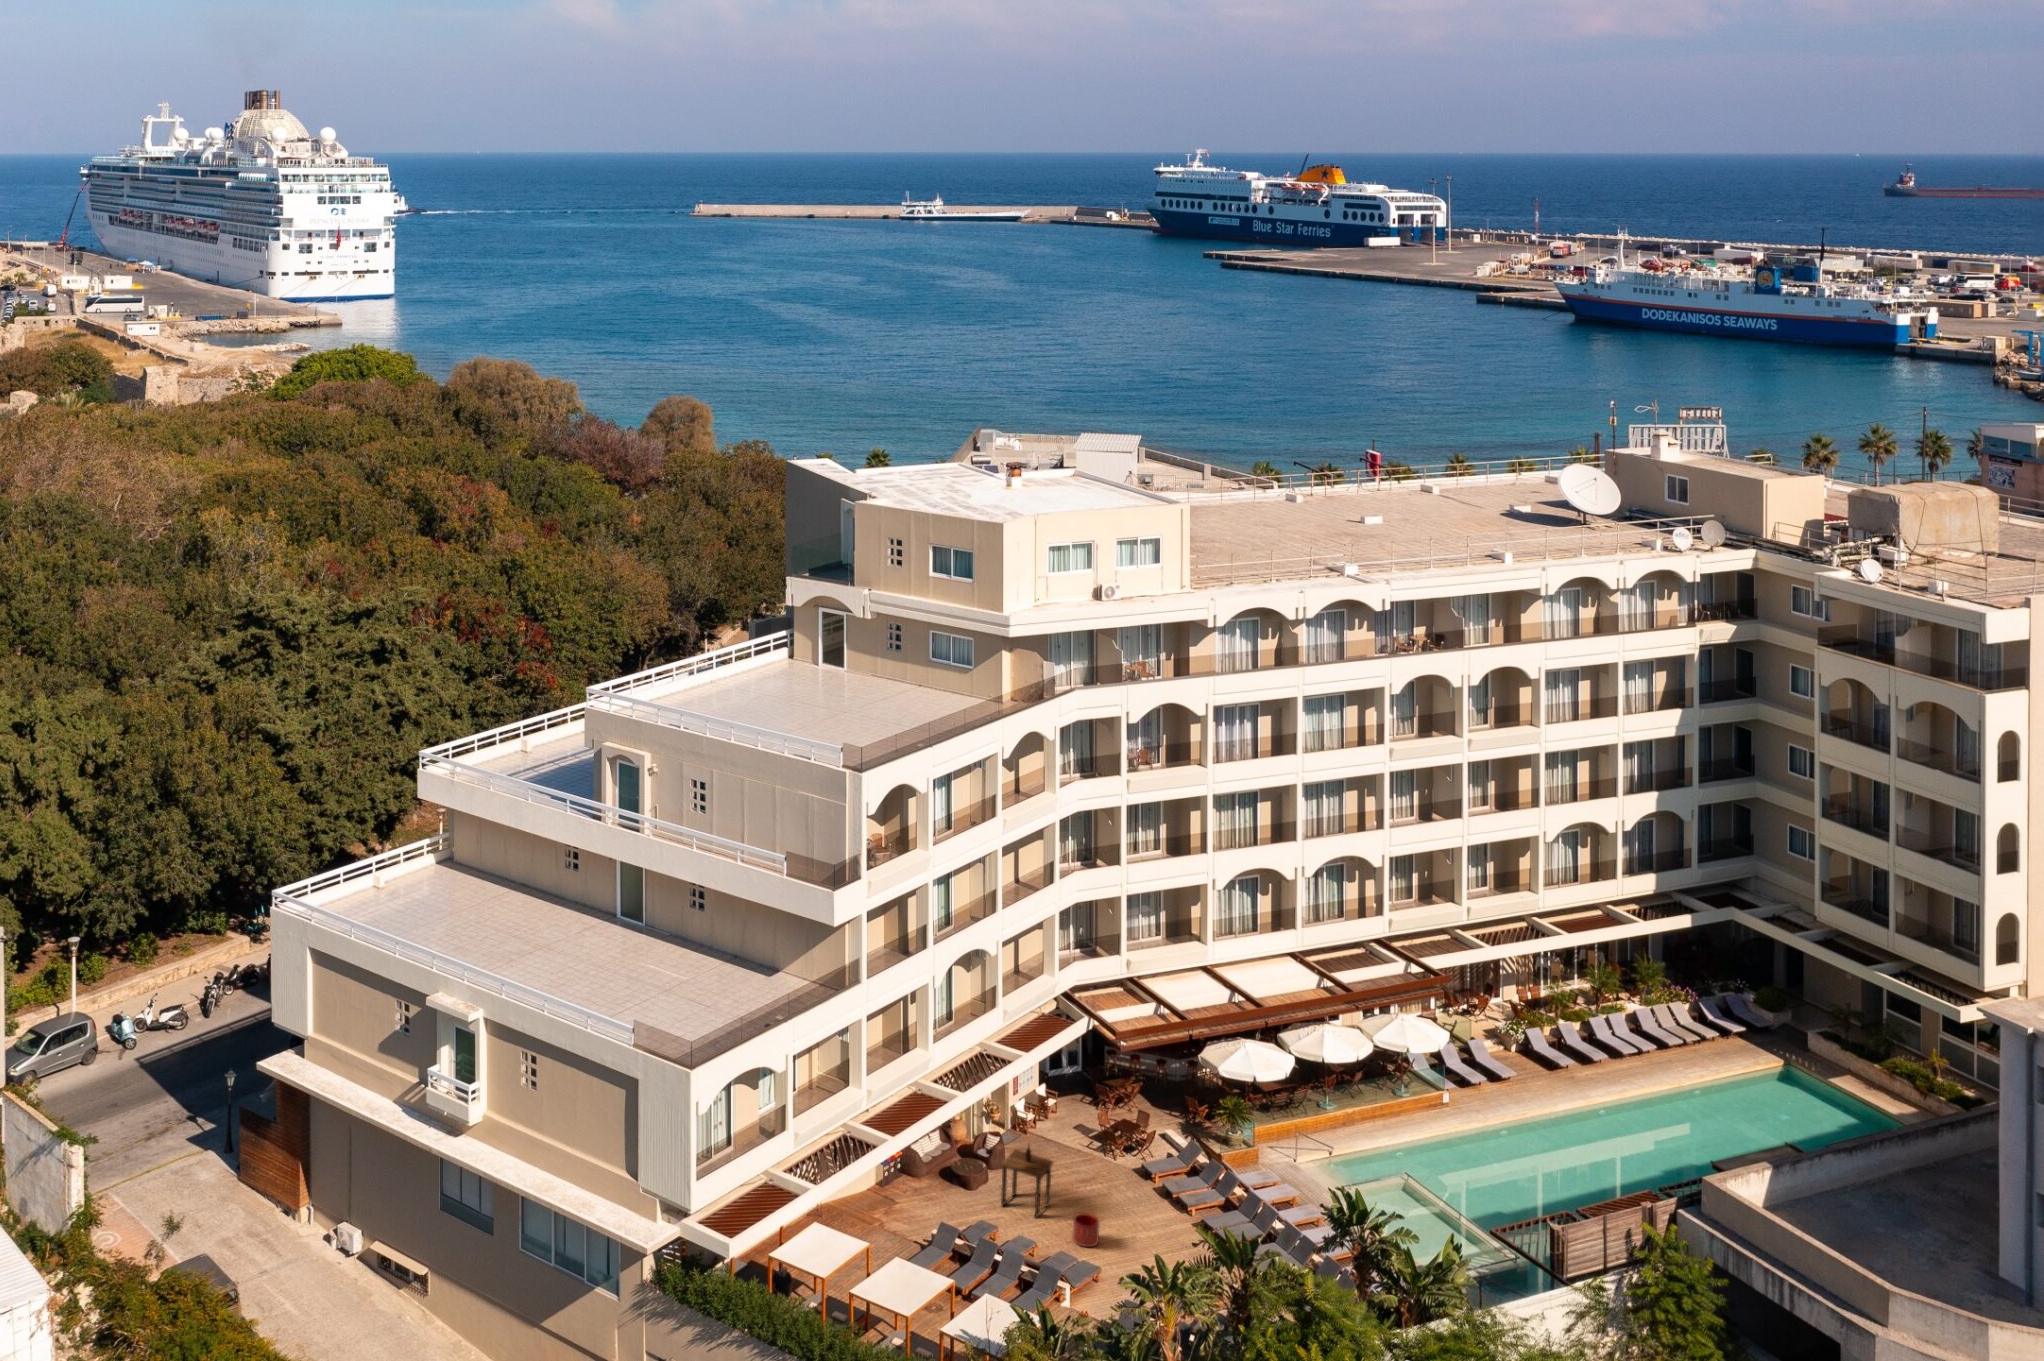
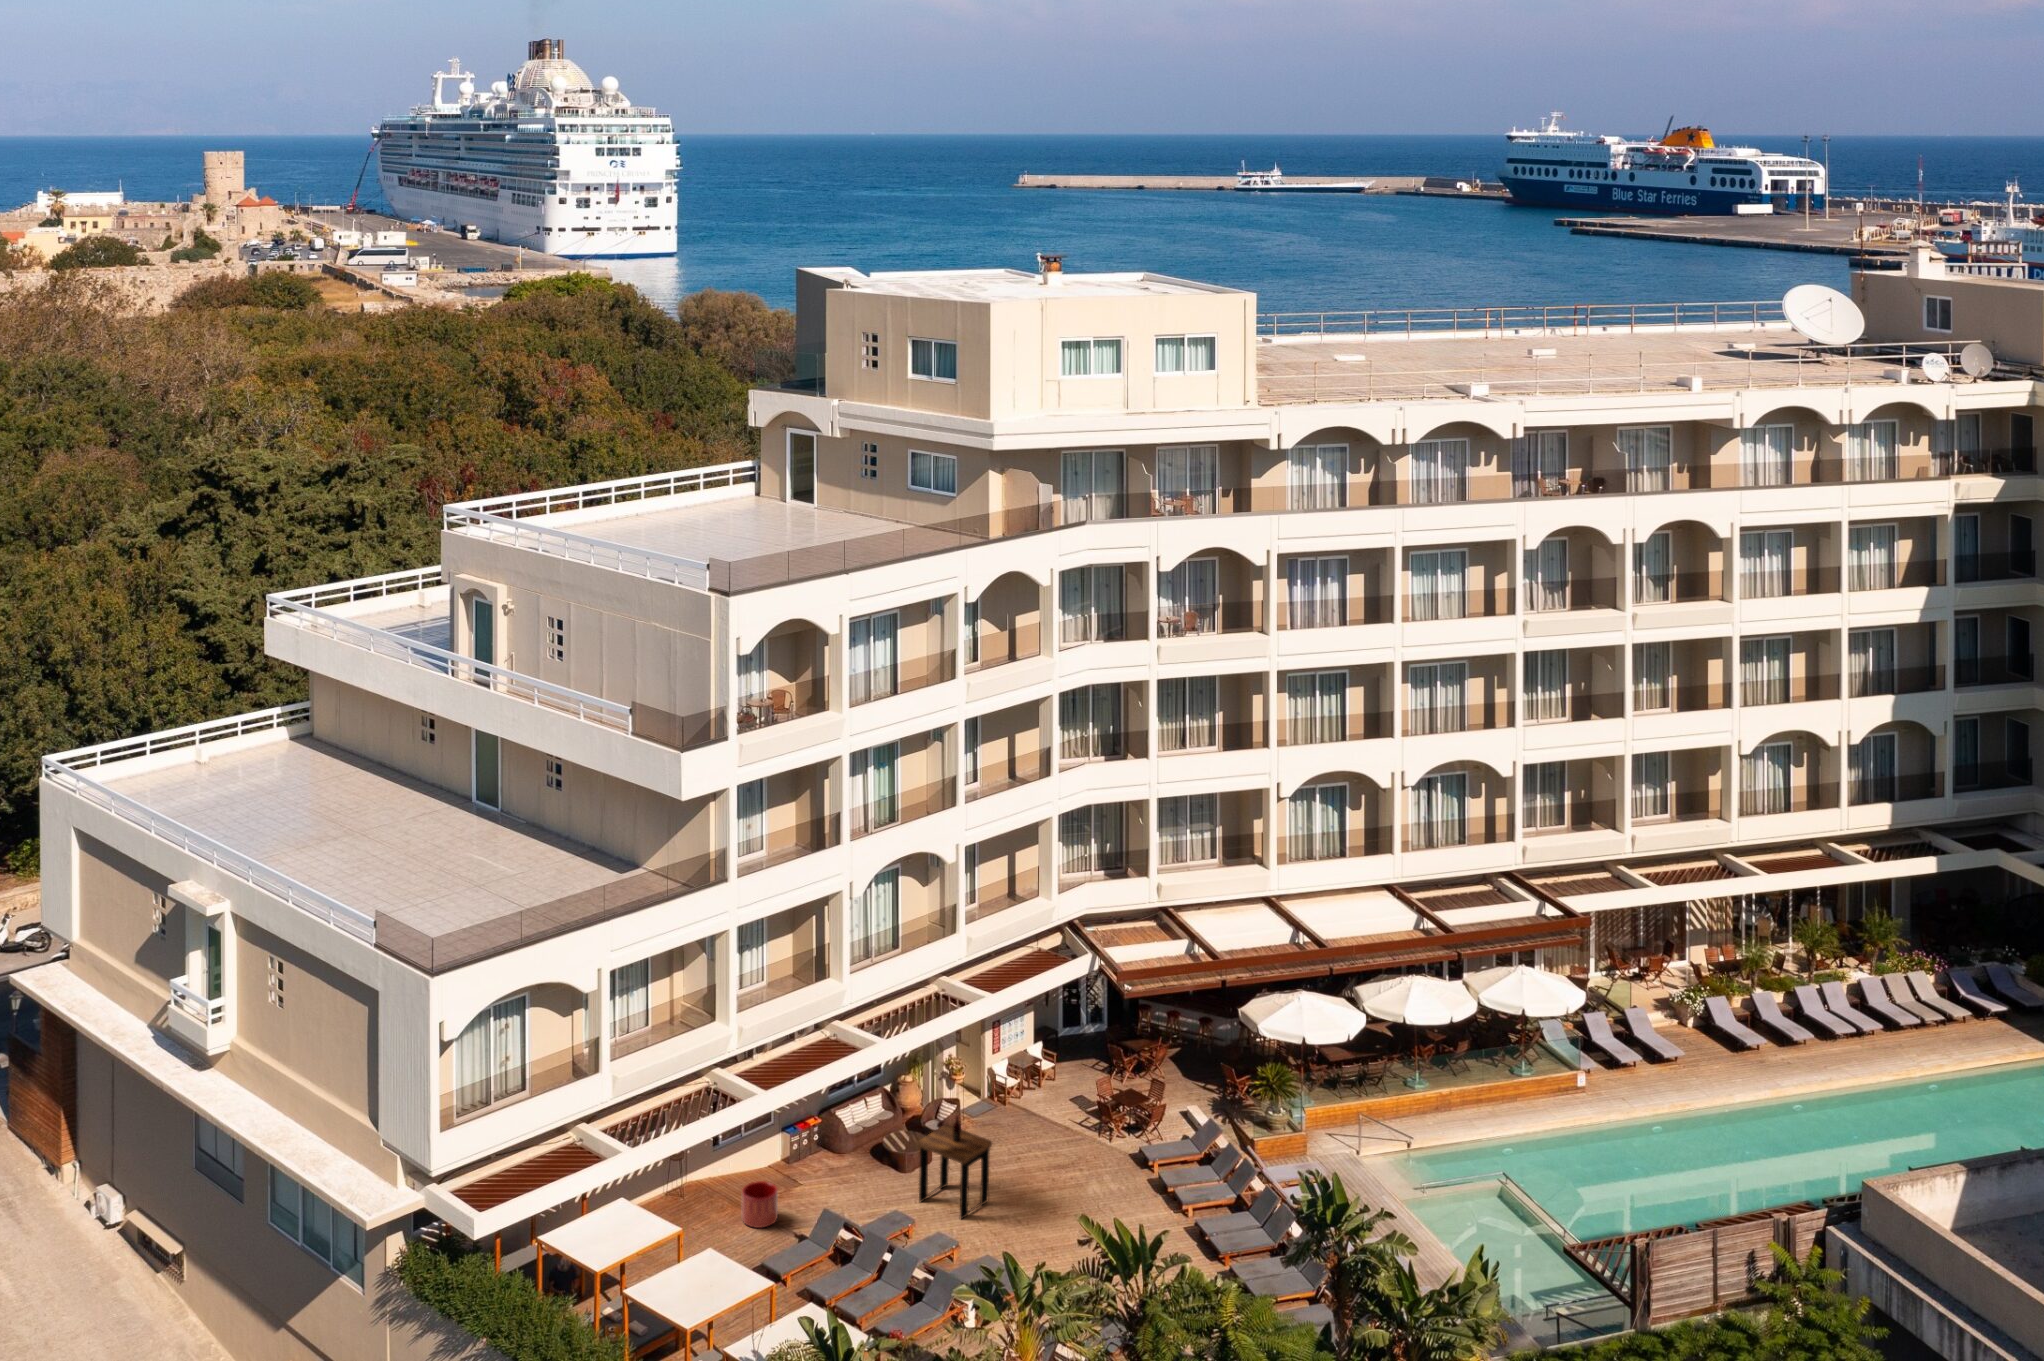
planter: present [1072,1213,1100,1247] -> present [742,1181,778,1228]

